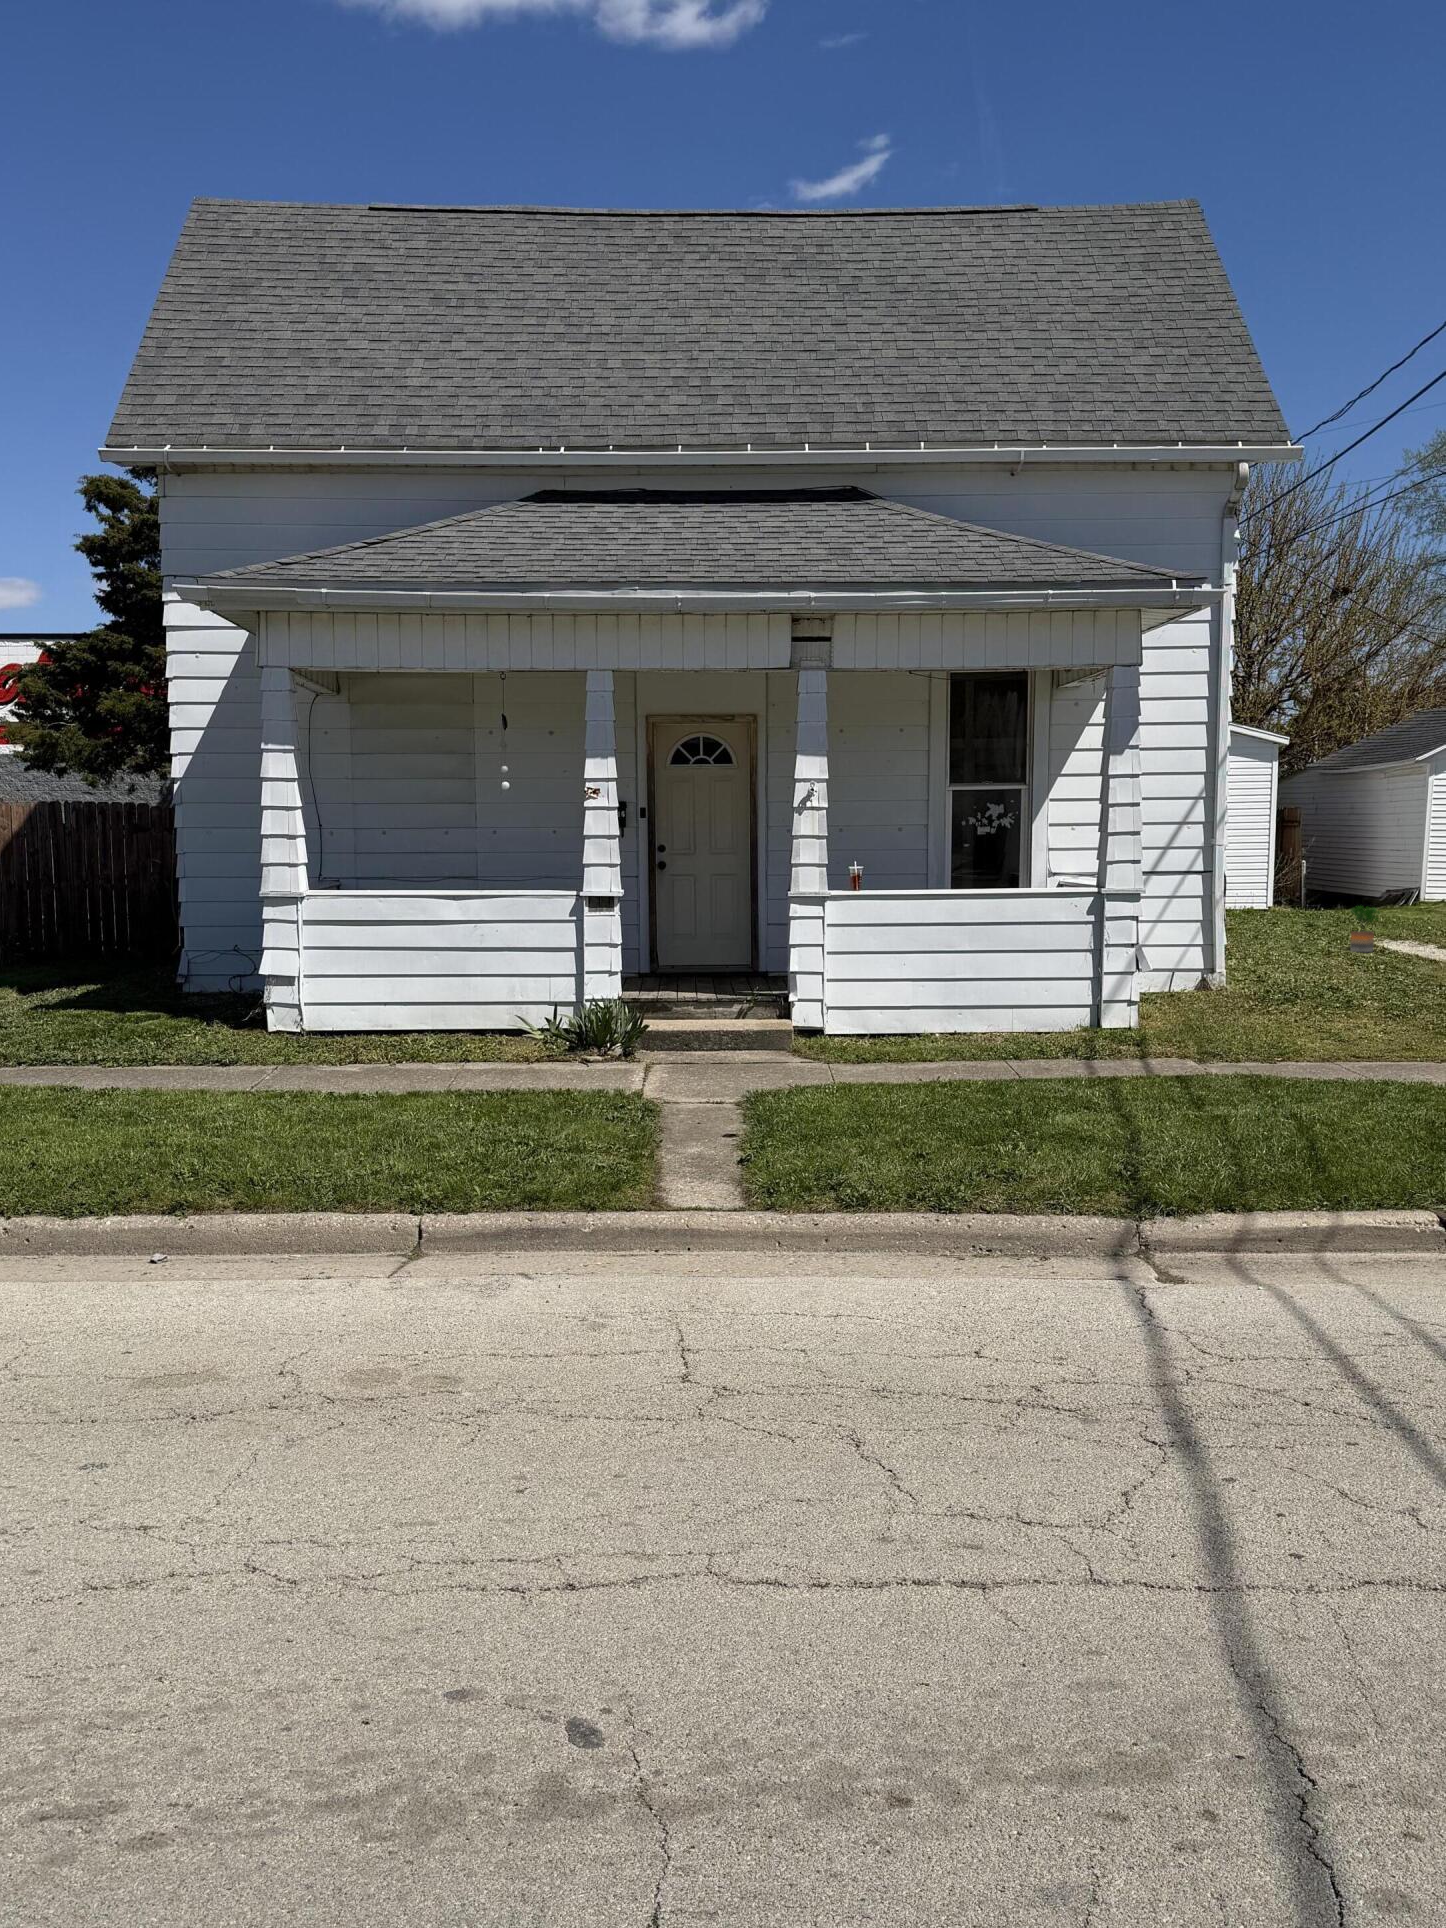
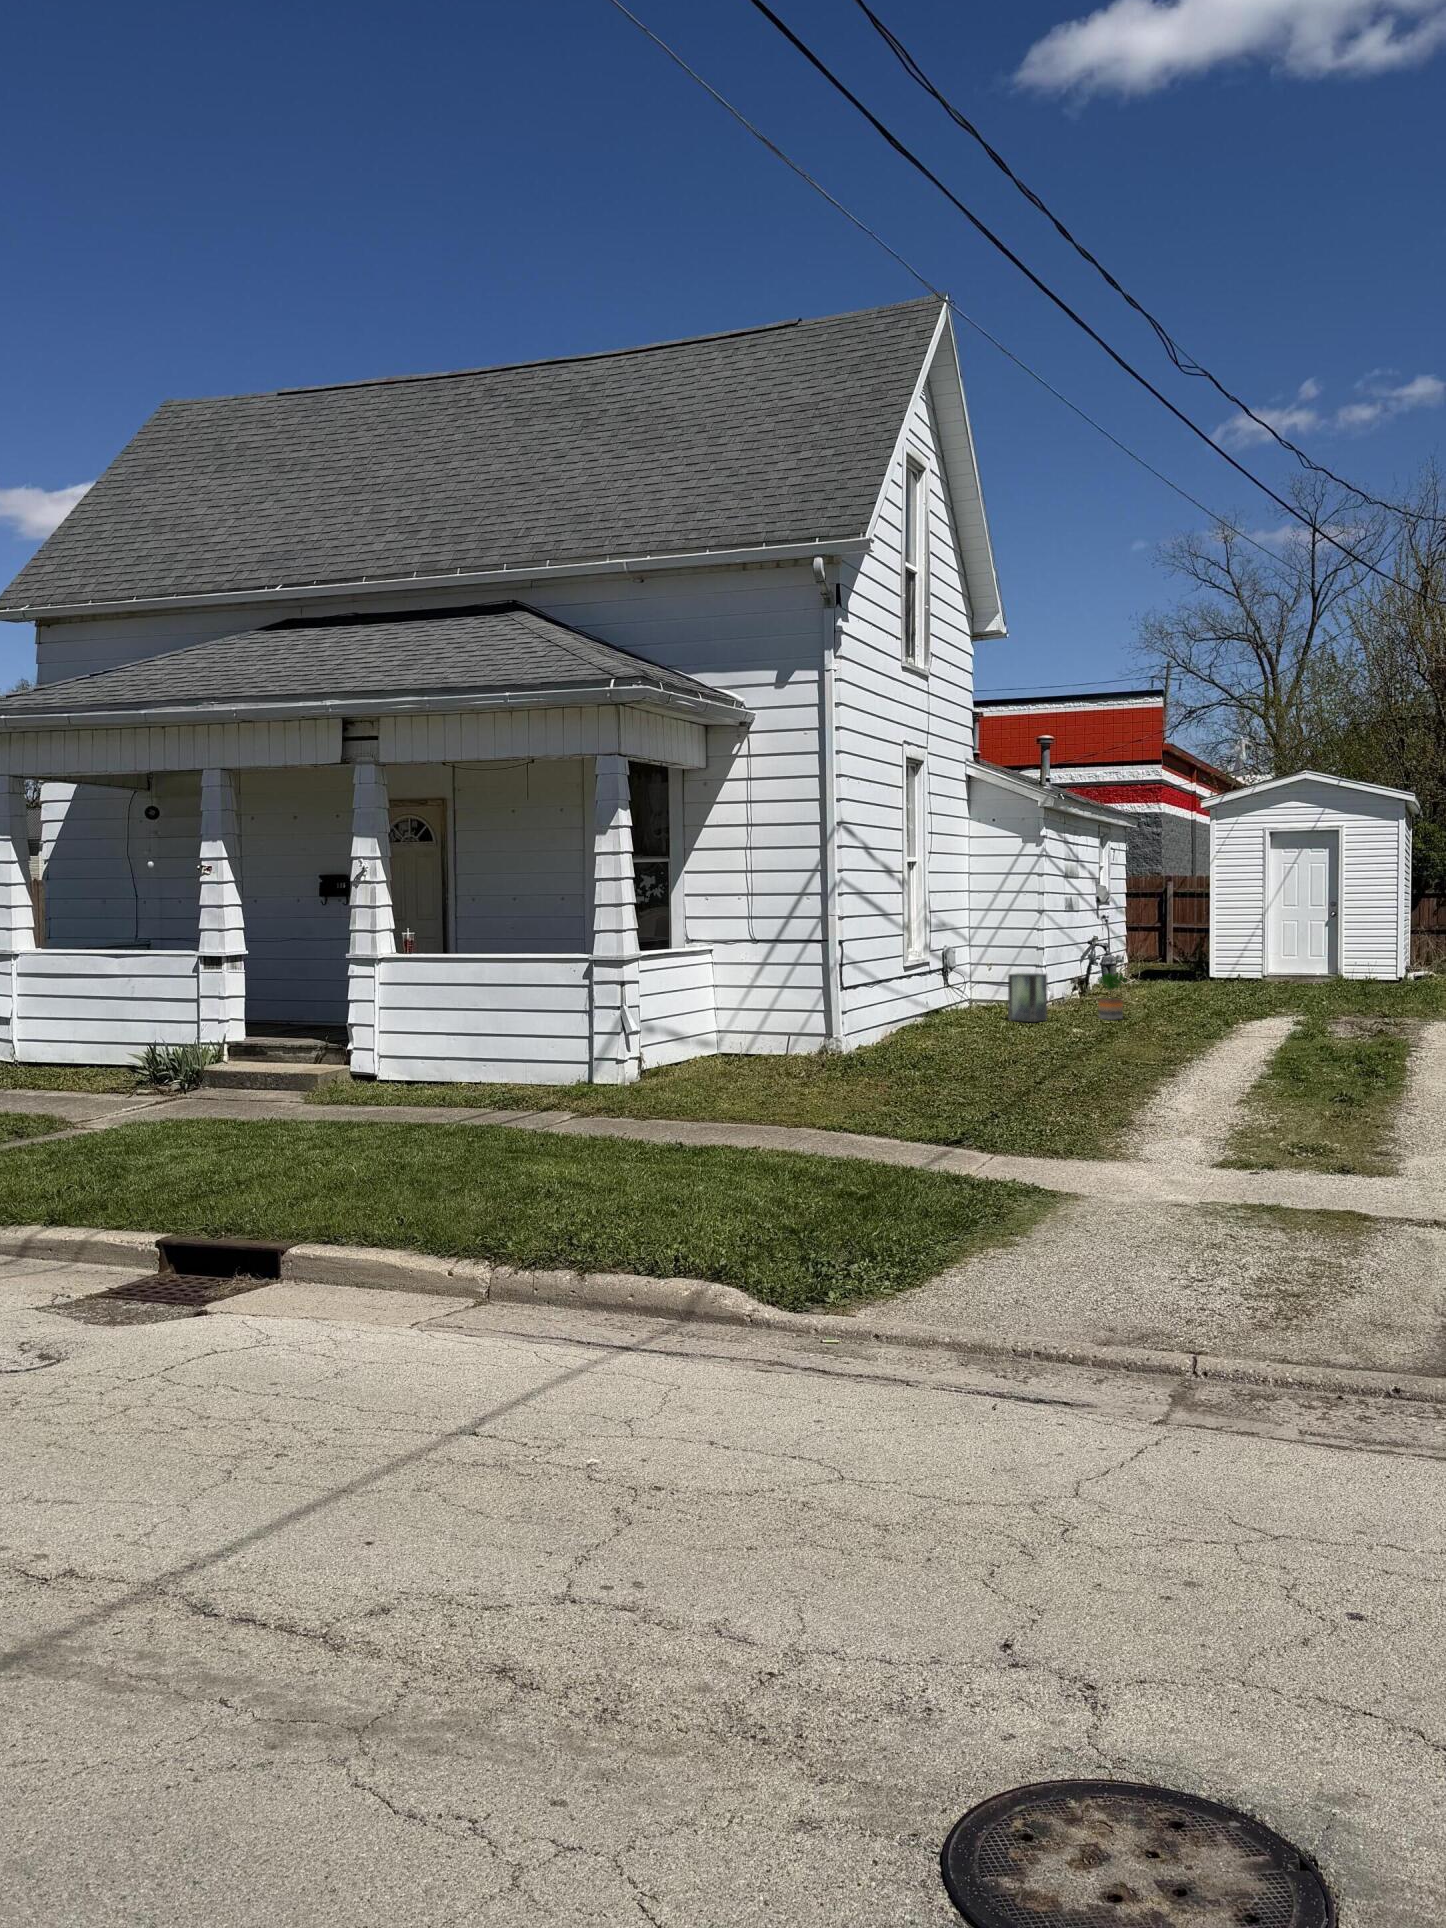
storage box: none [1289,906,1322,956] -> present [1008,973,1047,1022]

